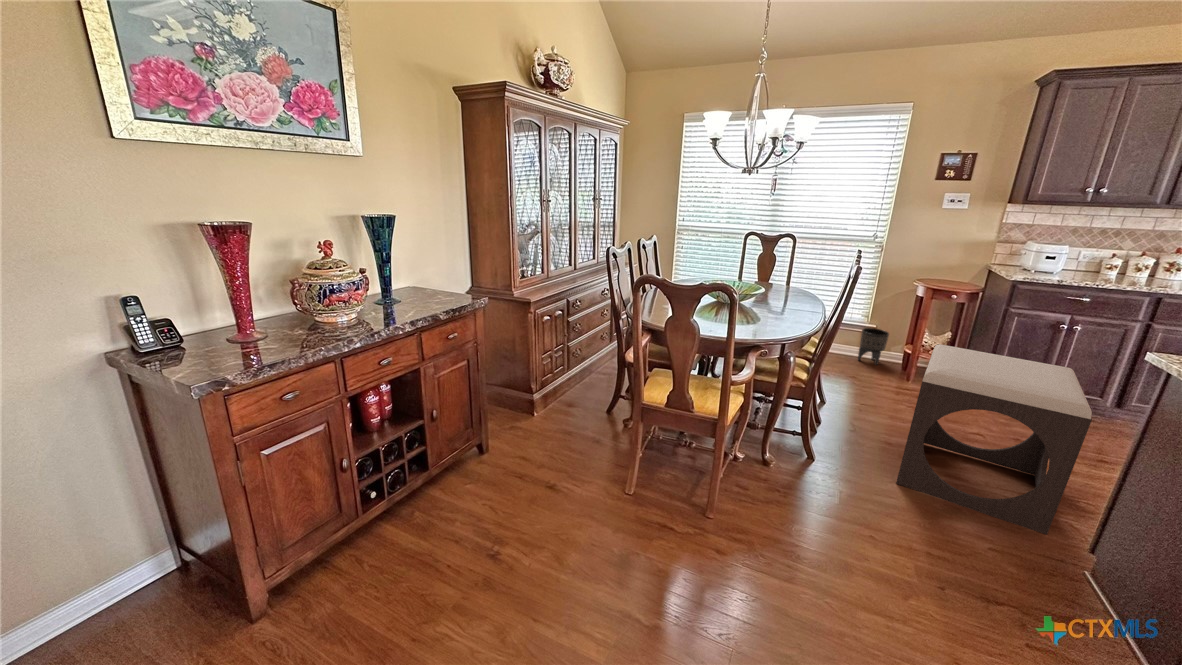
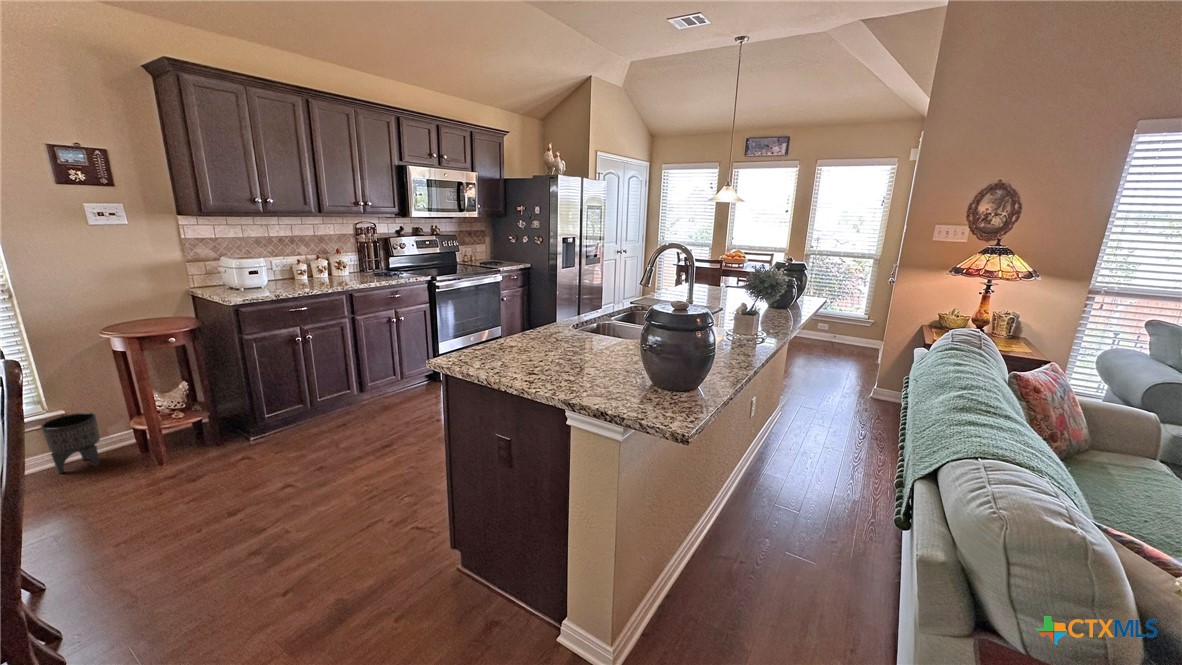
footstool: present [896,344,1092,535] -> none [199,386,412,636]

